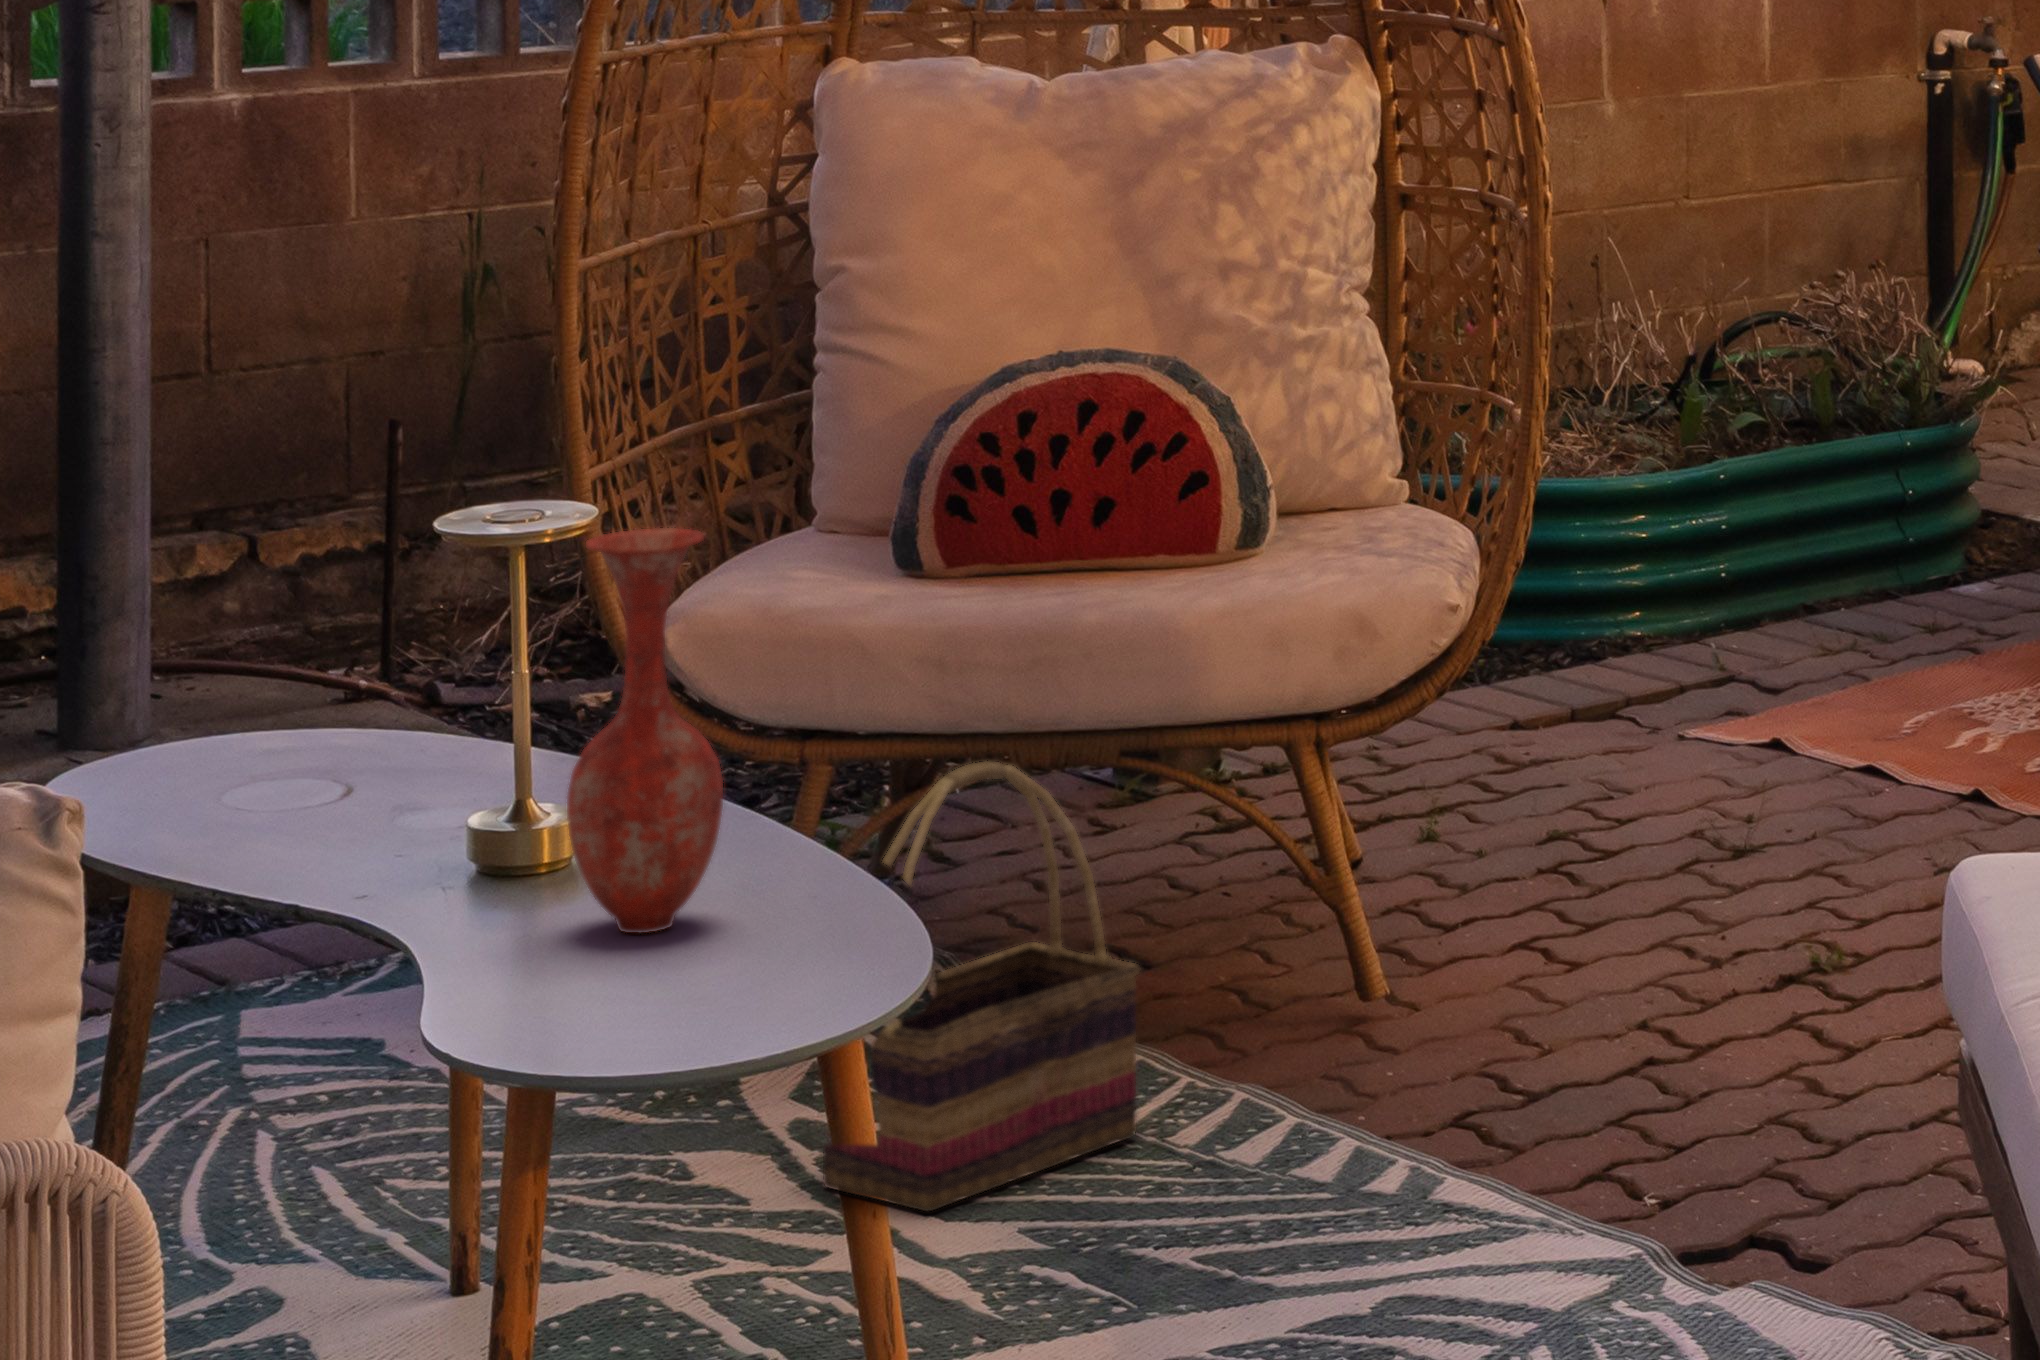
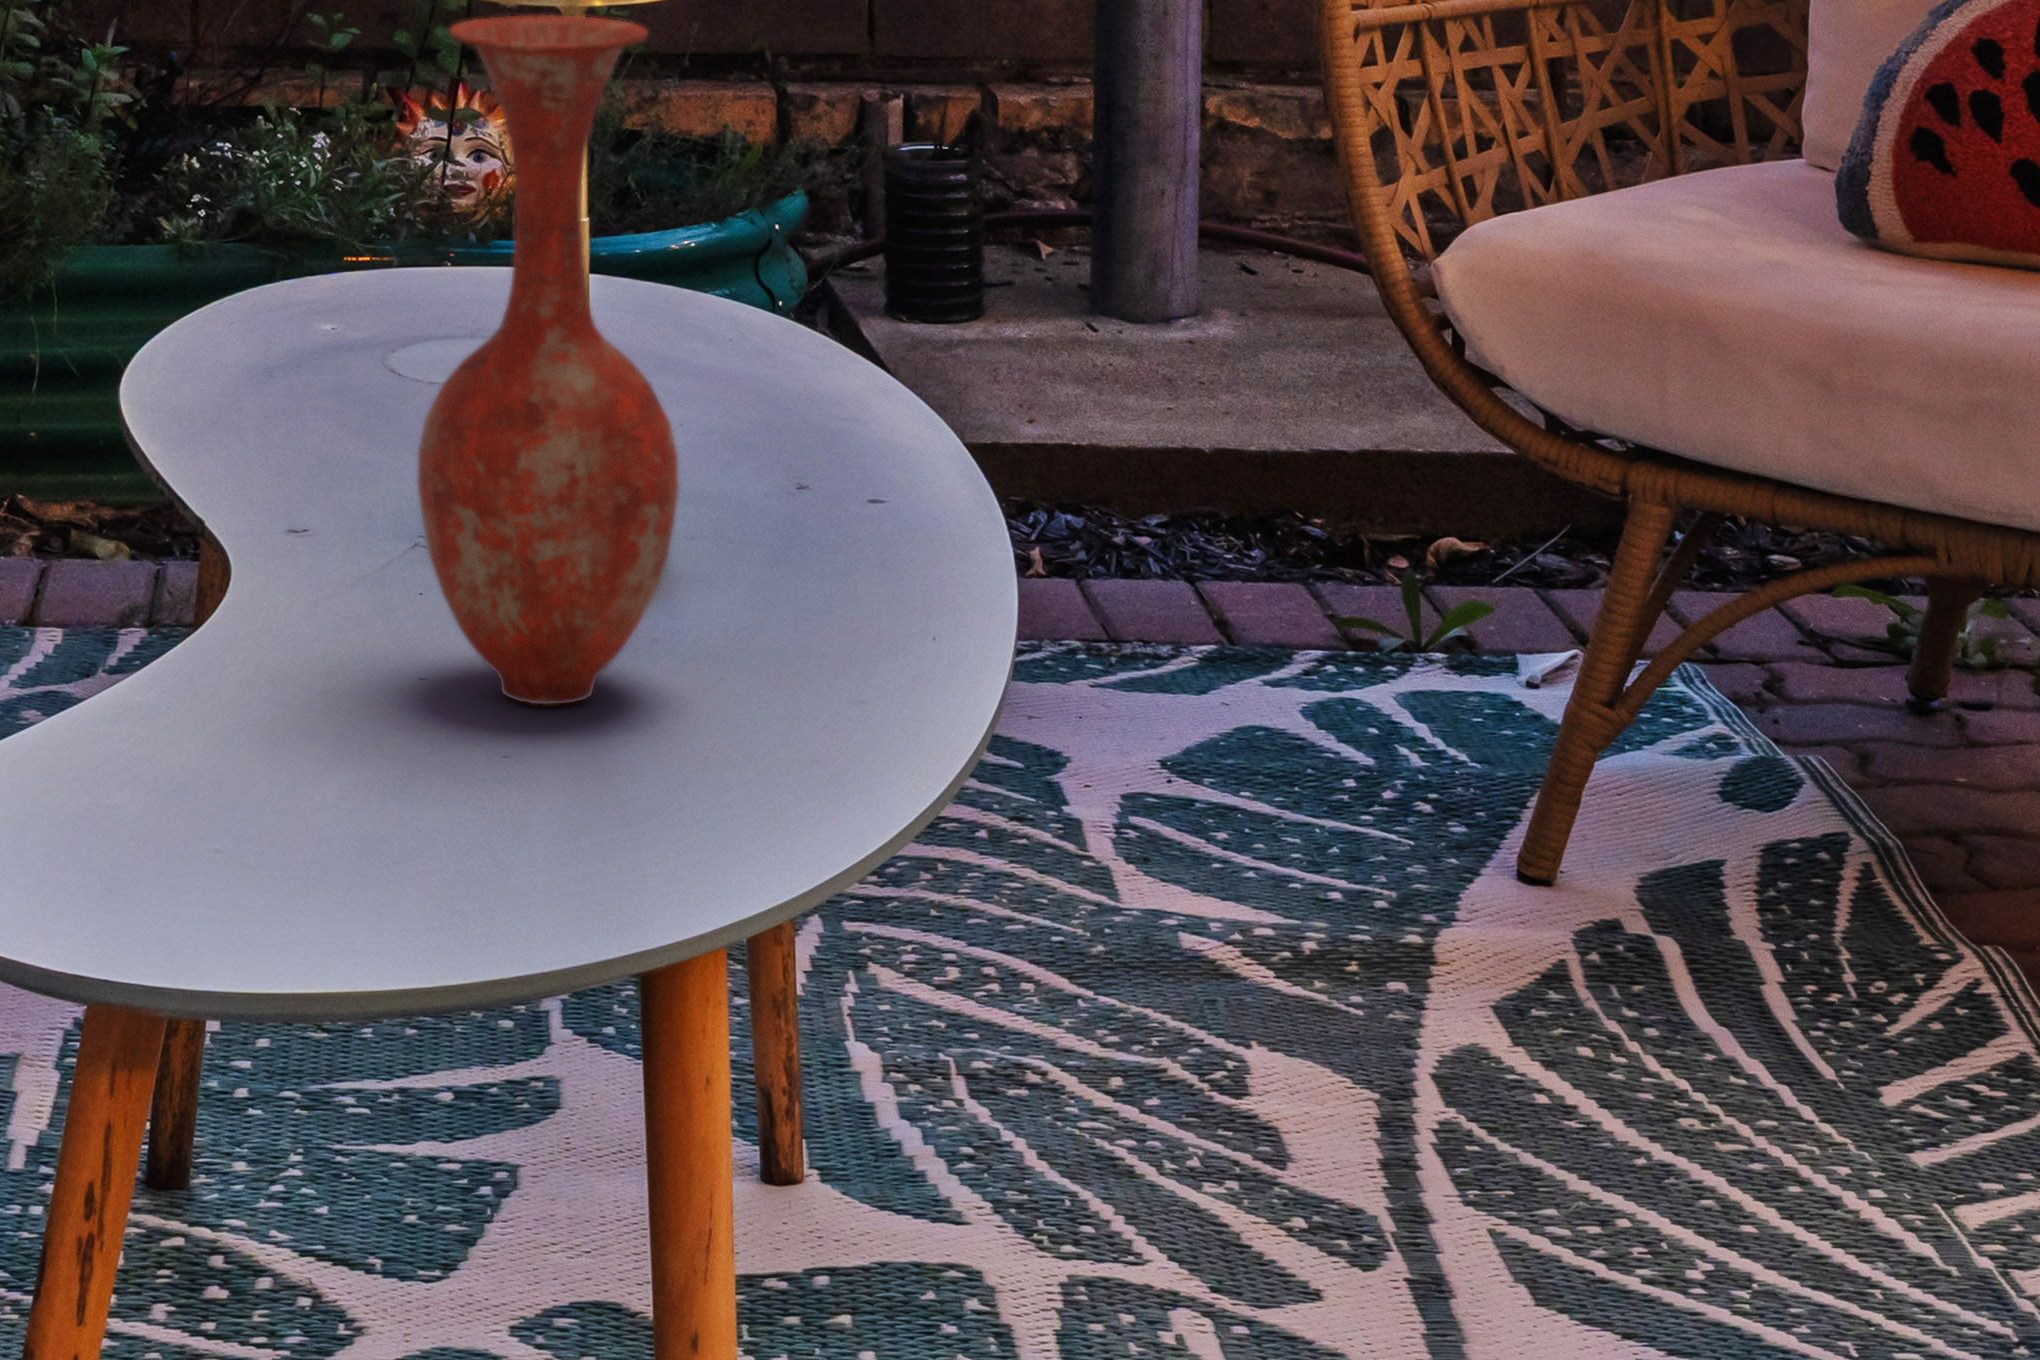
basket: present [823,761,1140,1211] -> none [1410,538,1978,1255]

